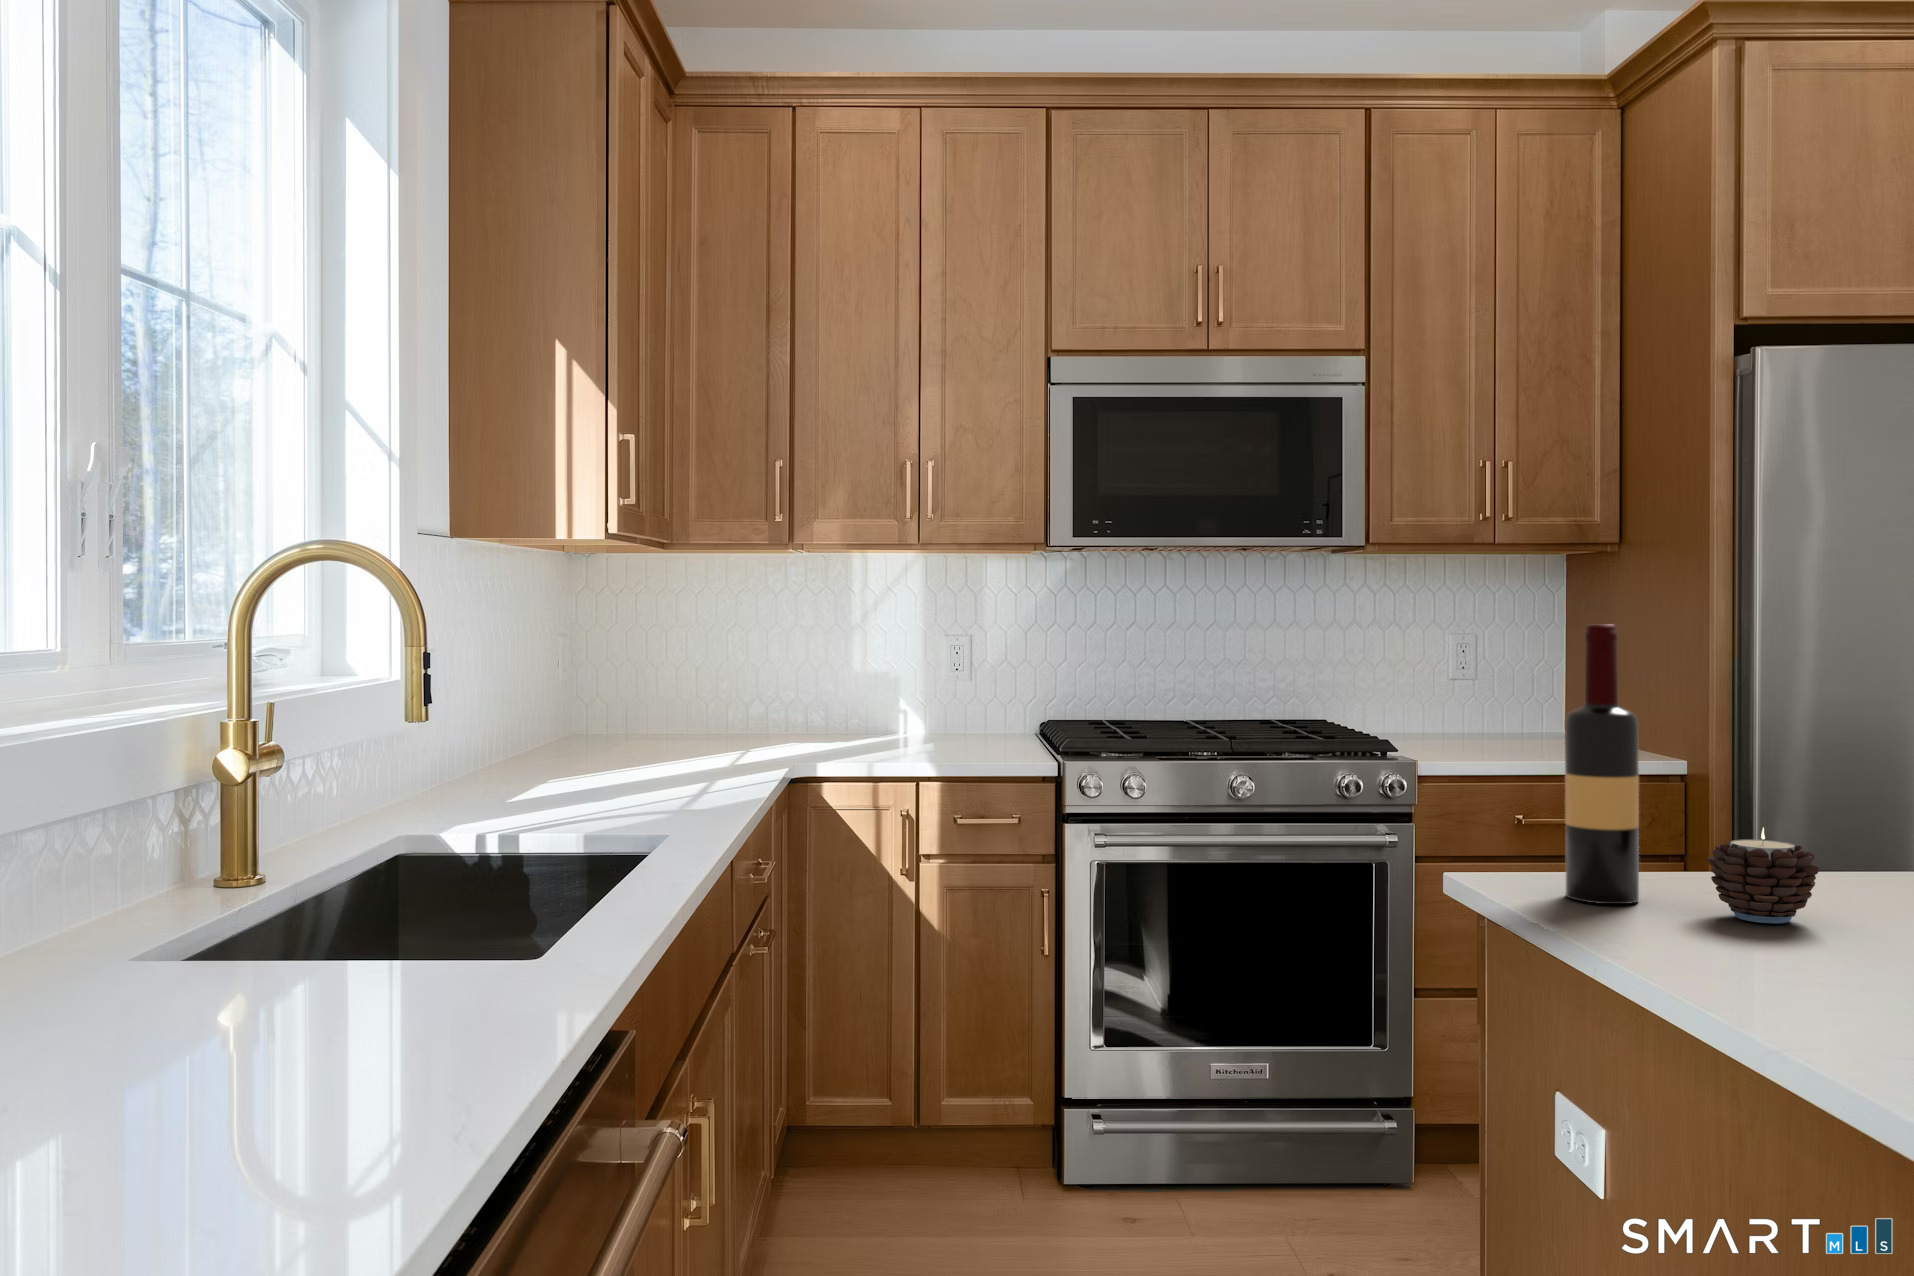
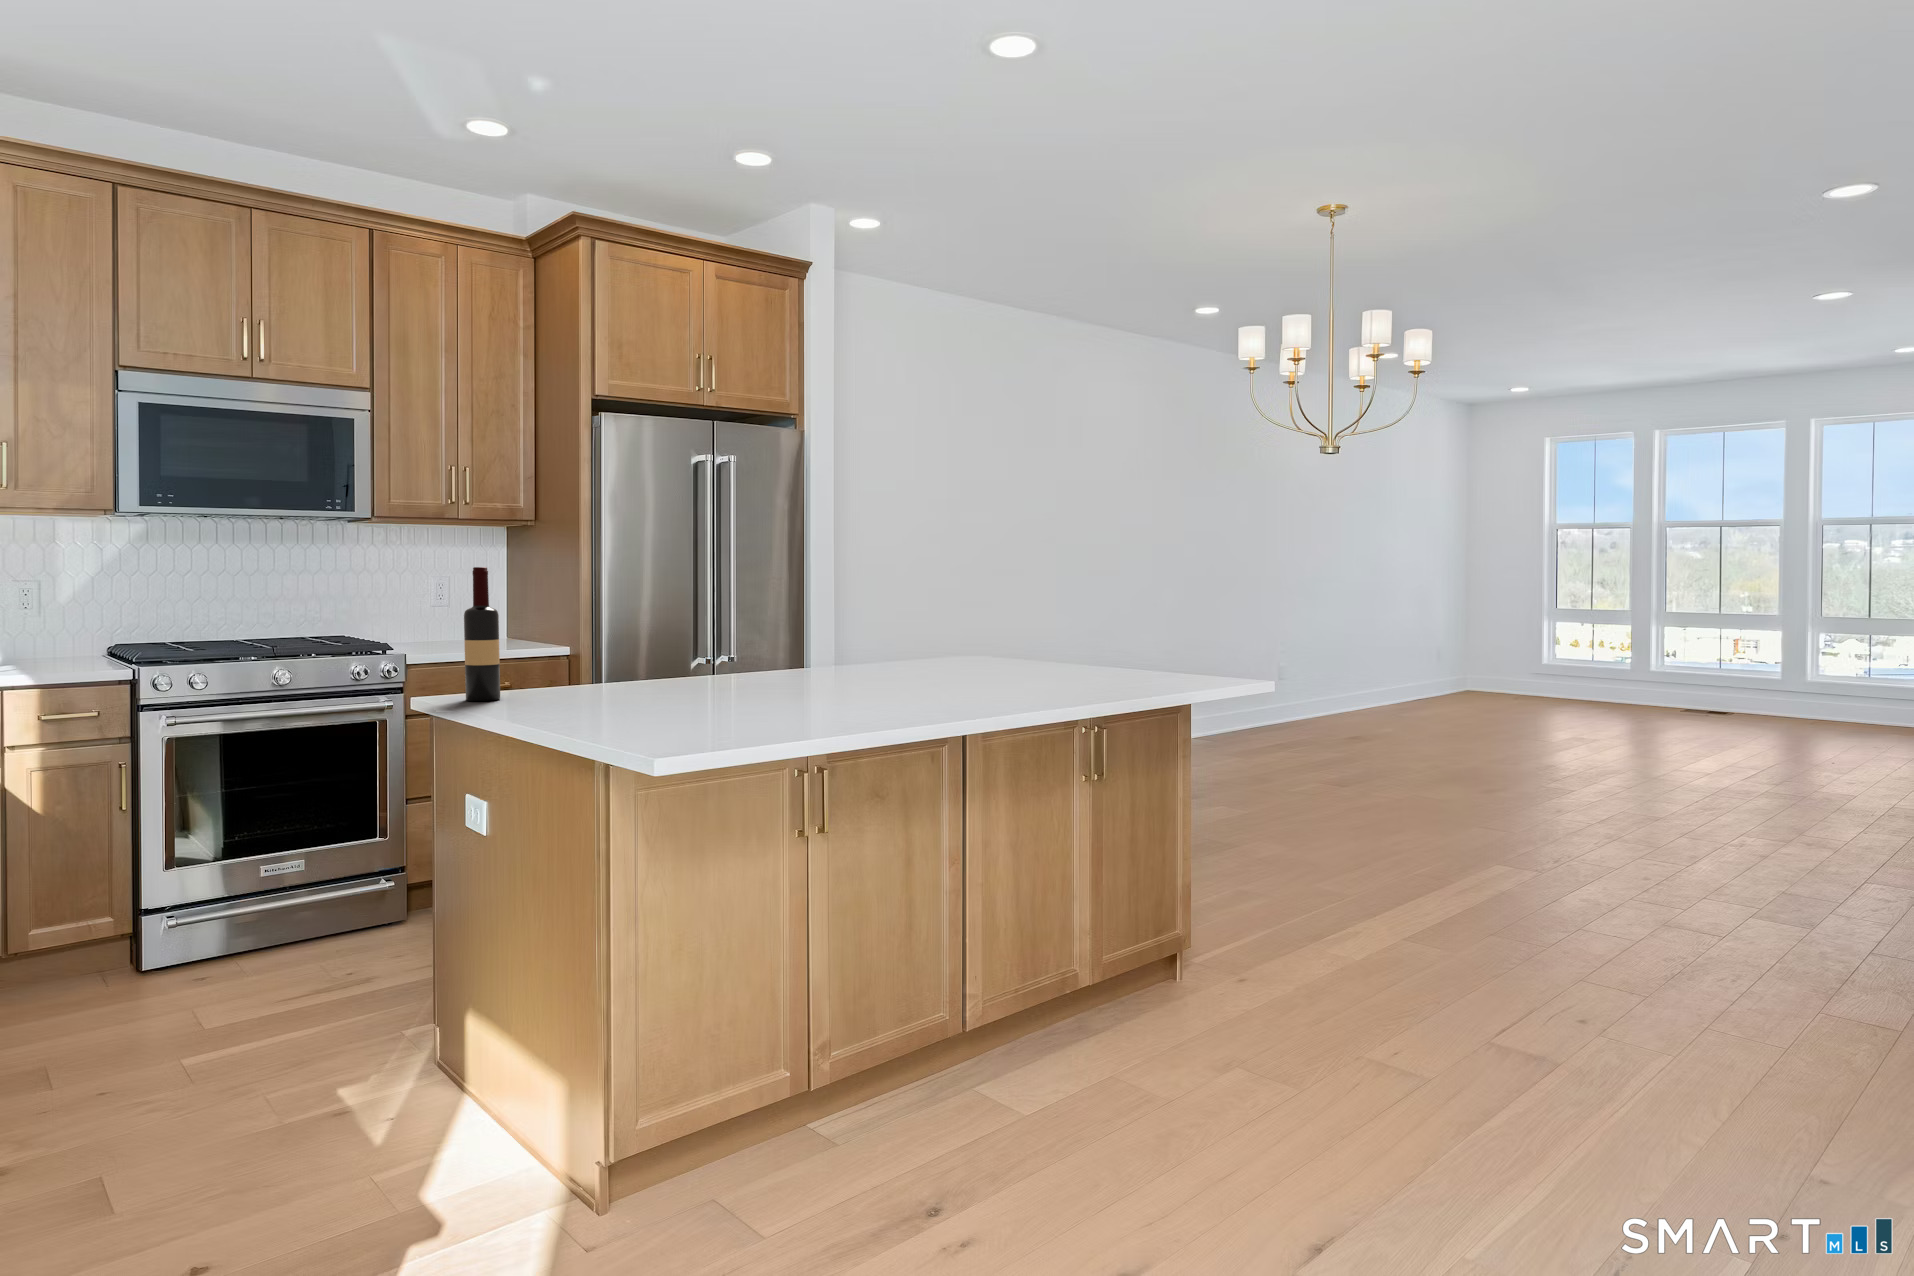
candle: present [1707,828,1820,923] -> none [529,659,574,701]

